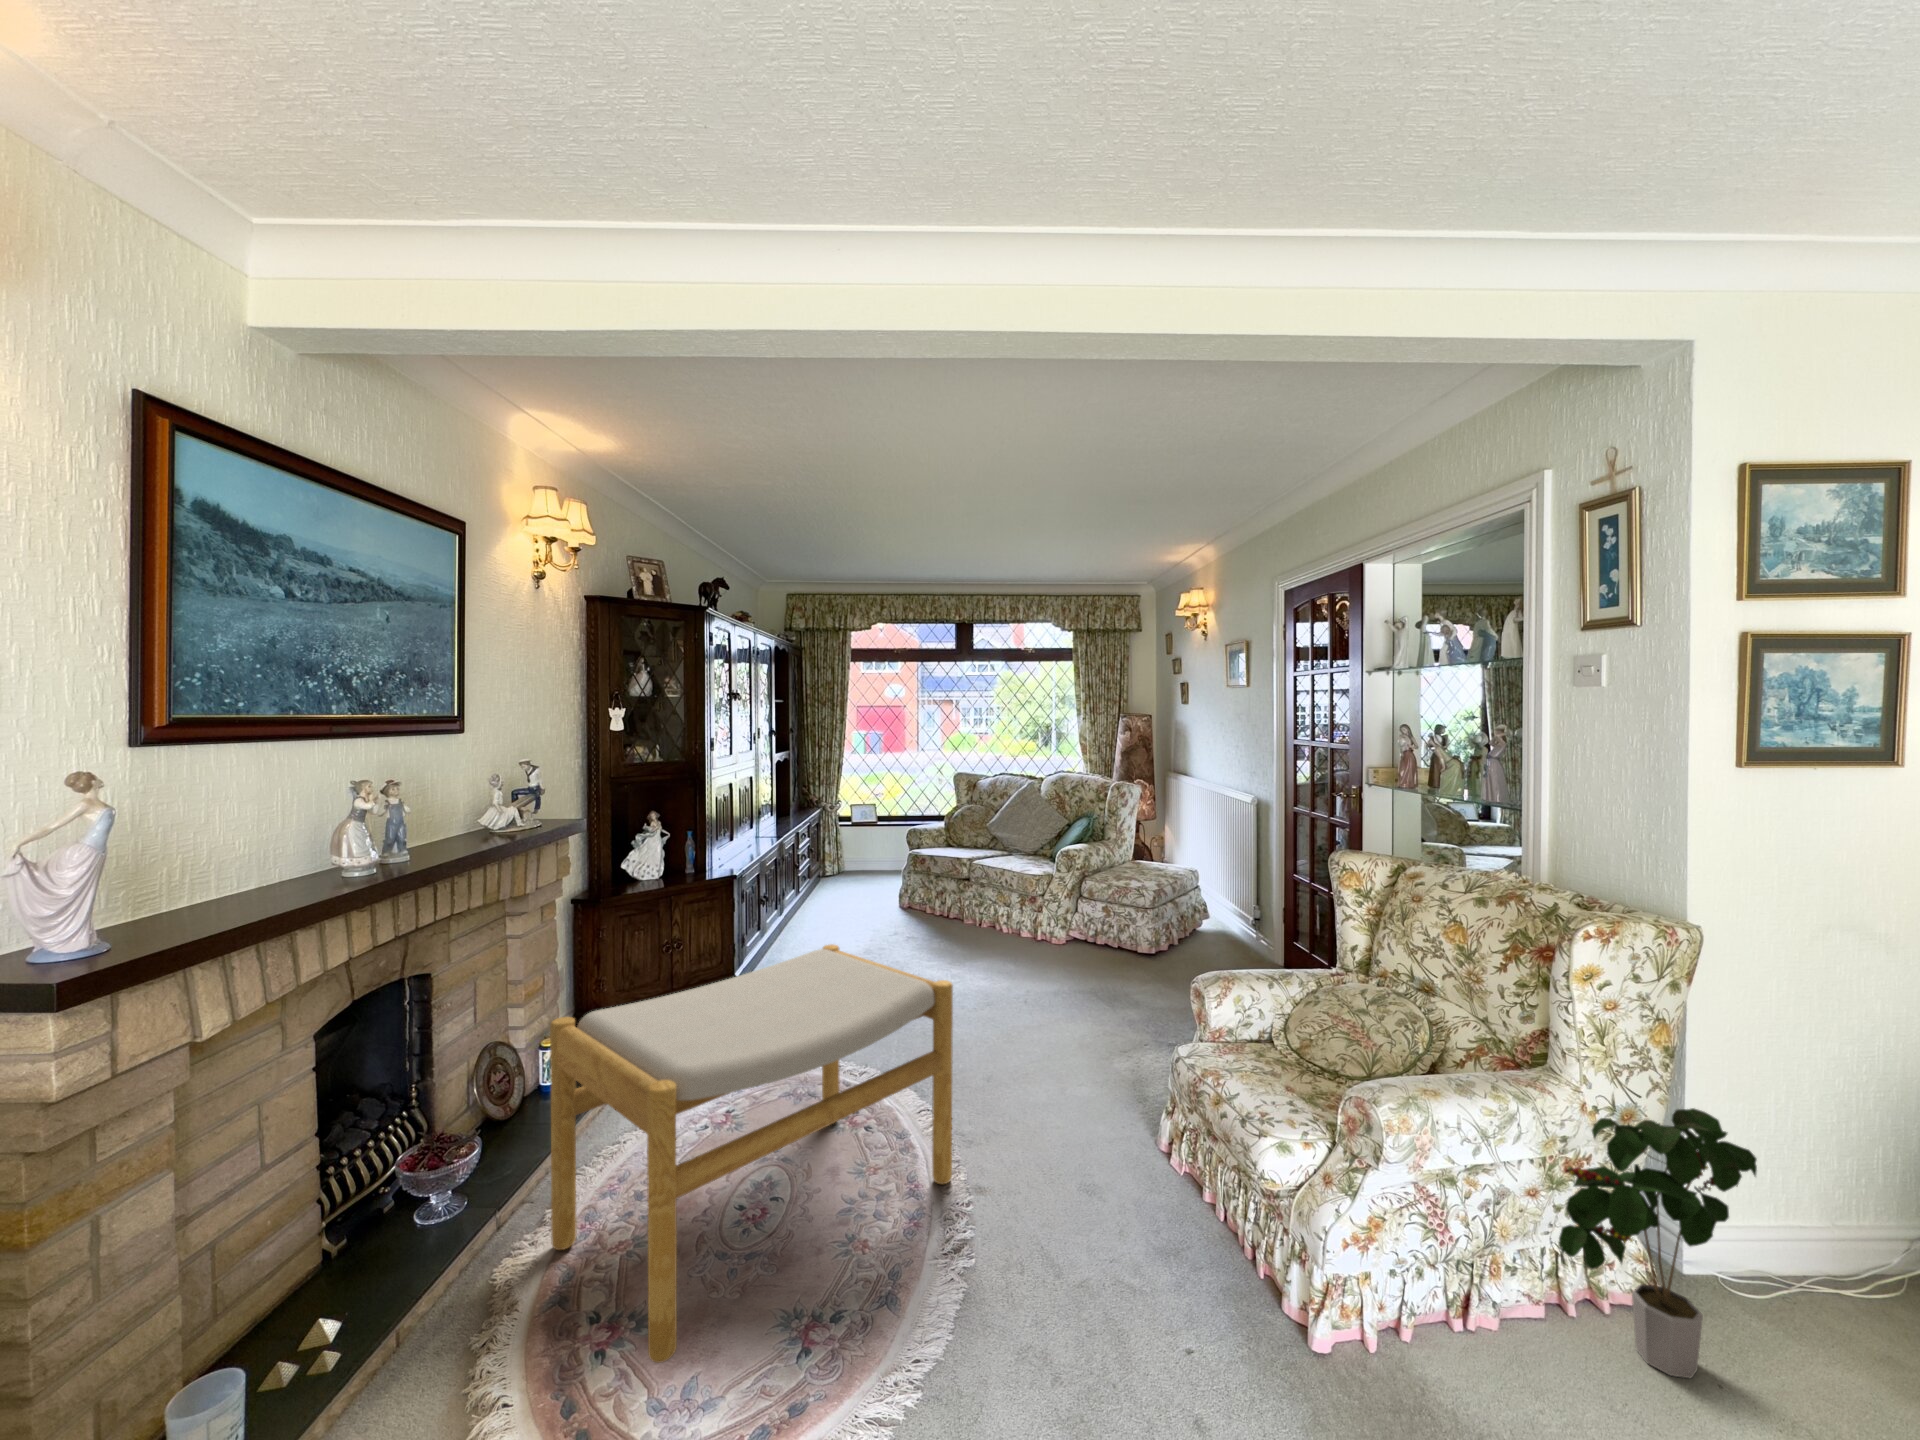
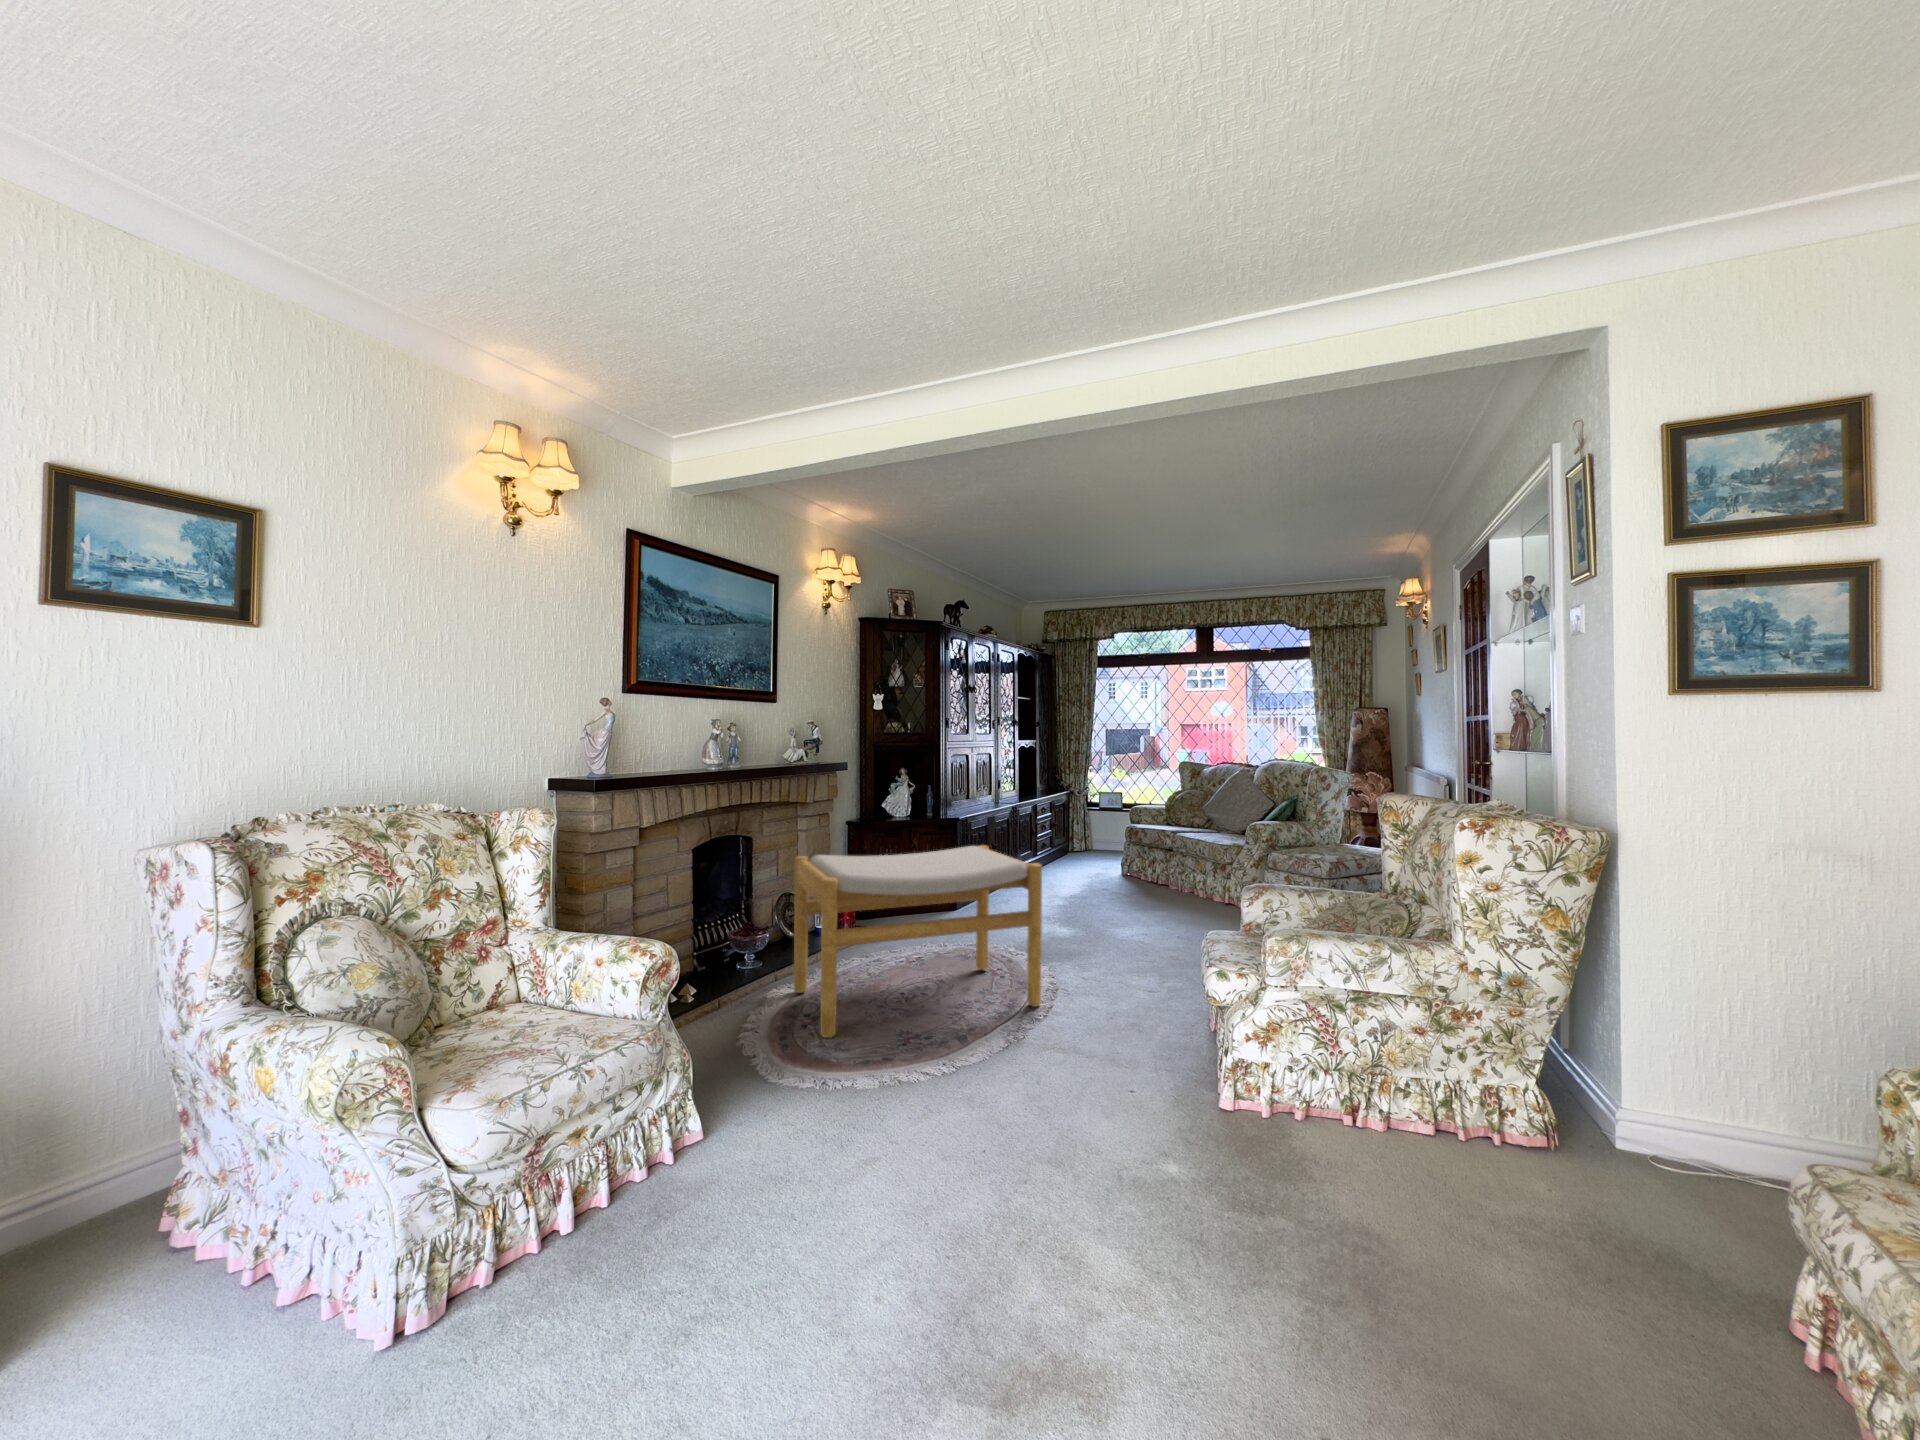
potted plant: present [1559,1108,1757,1378] -> none [1414,971,1632,1190]

